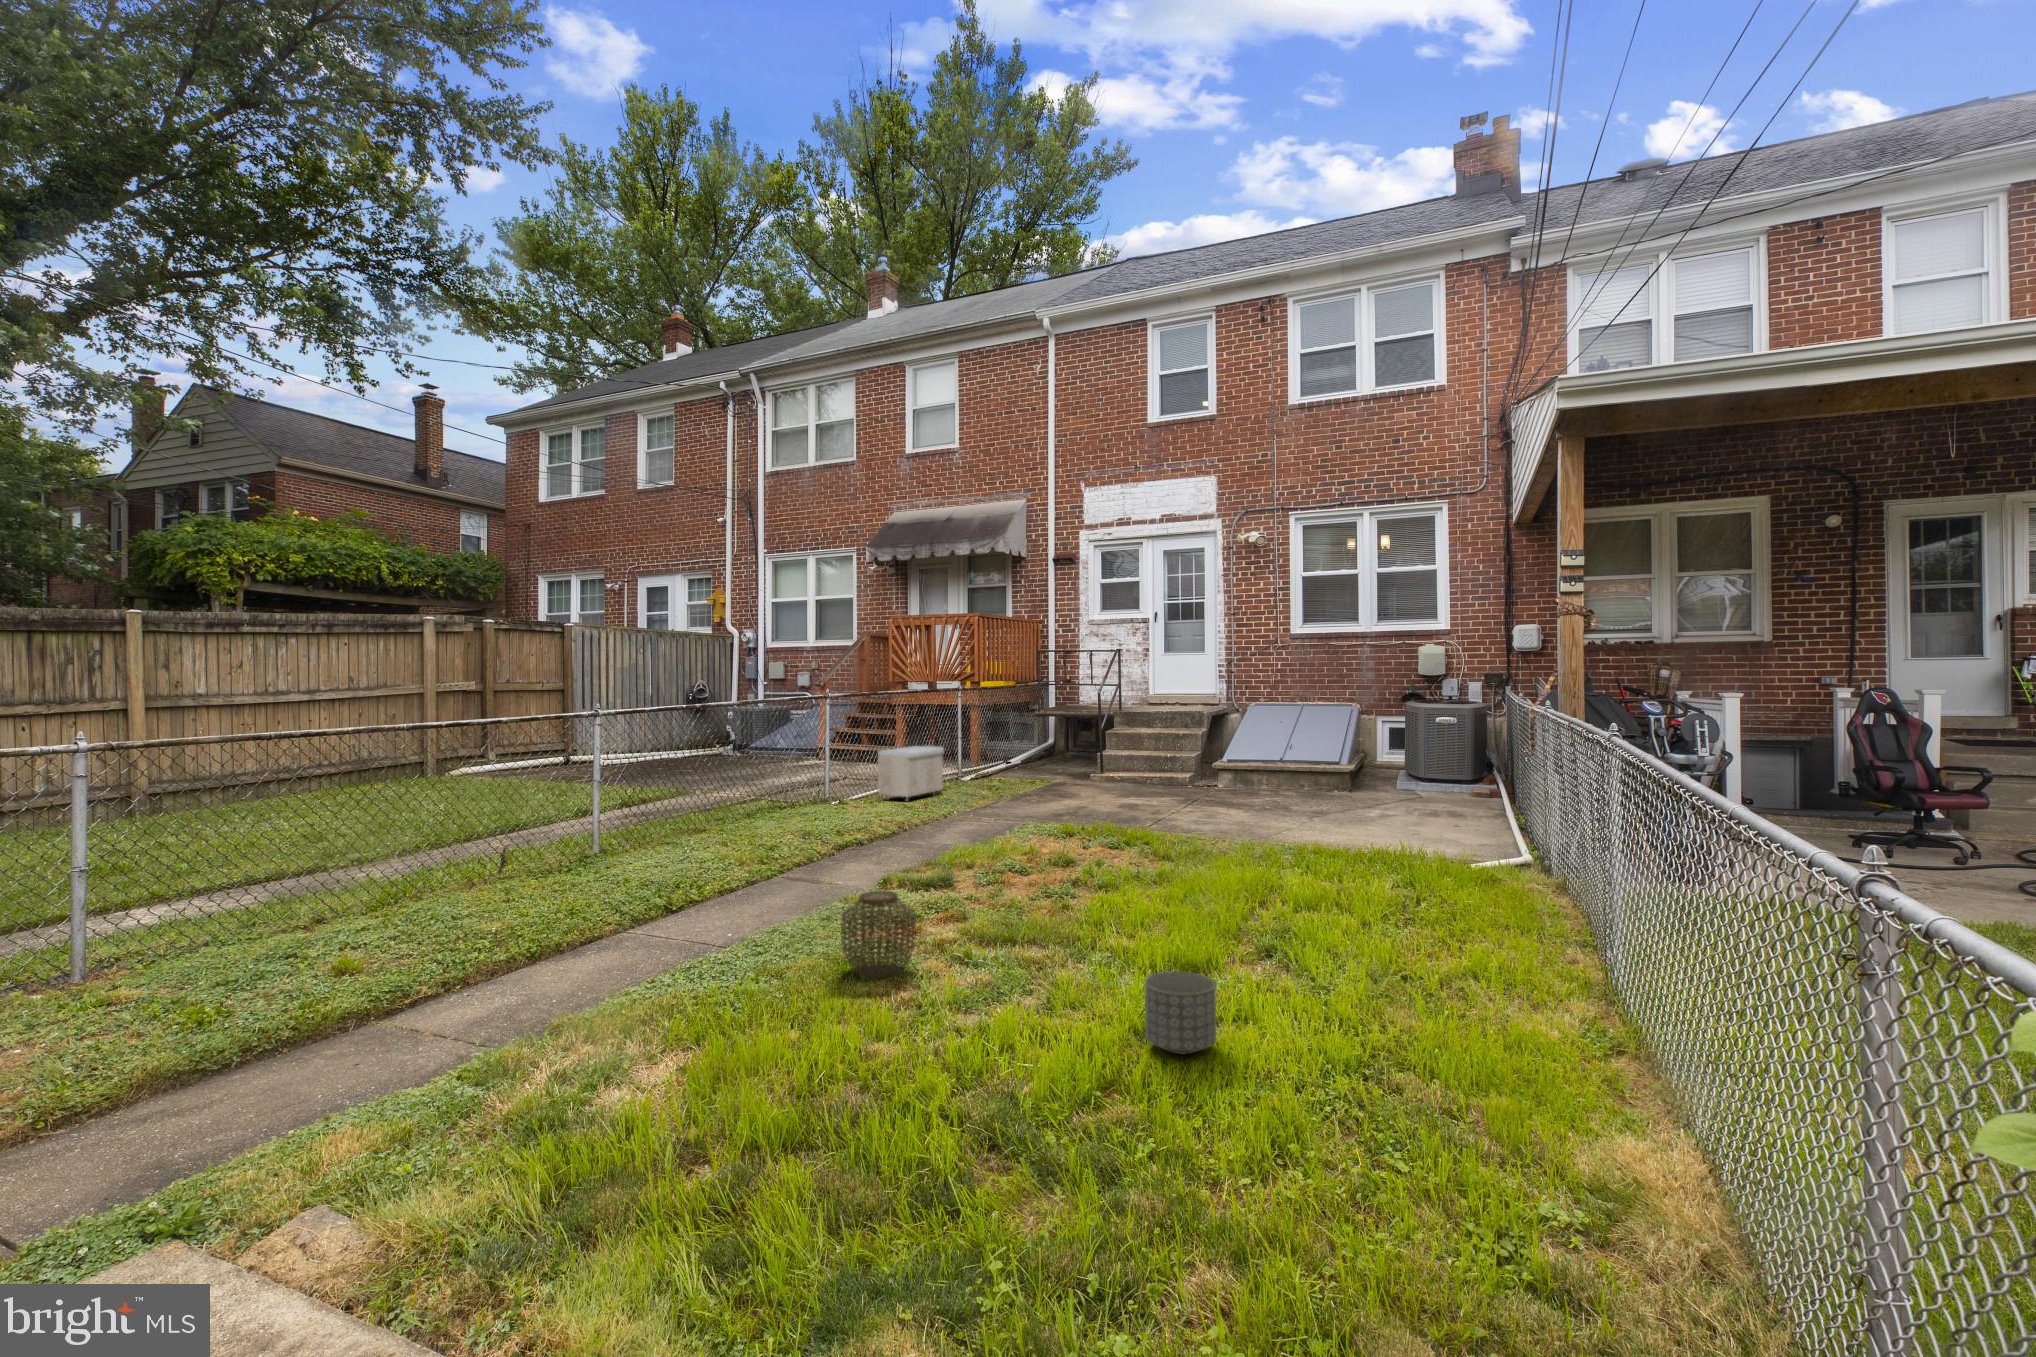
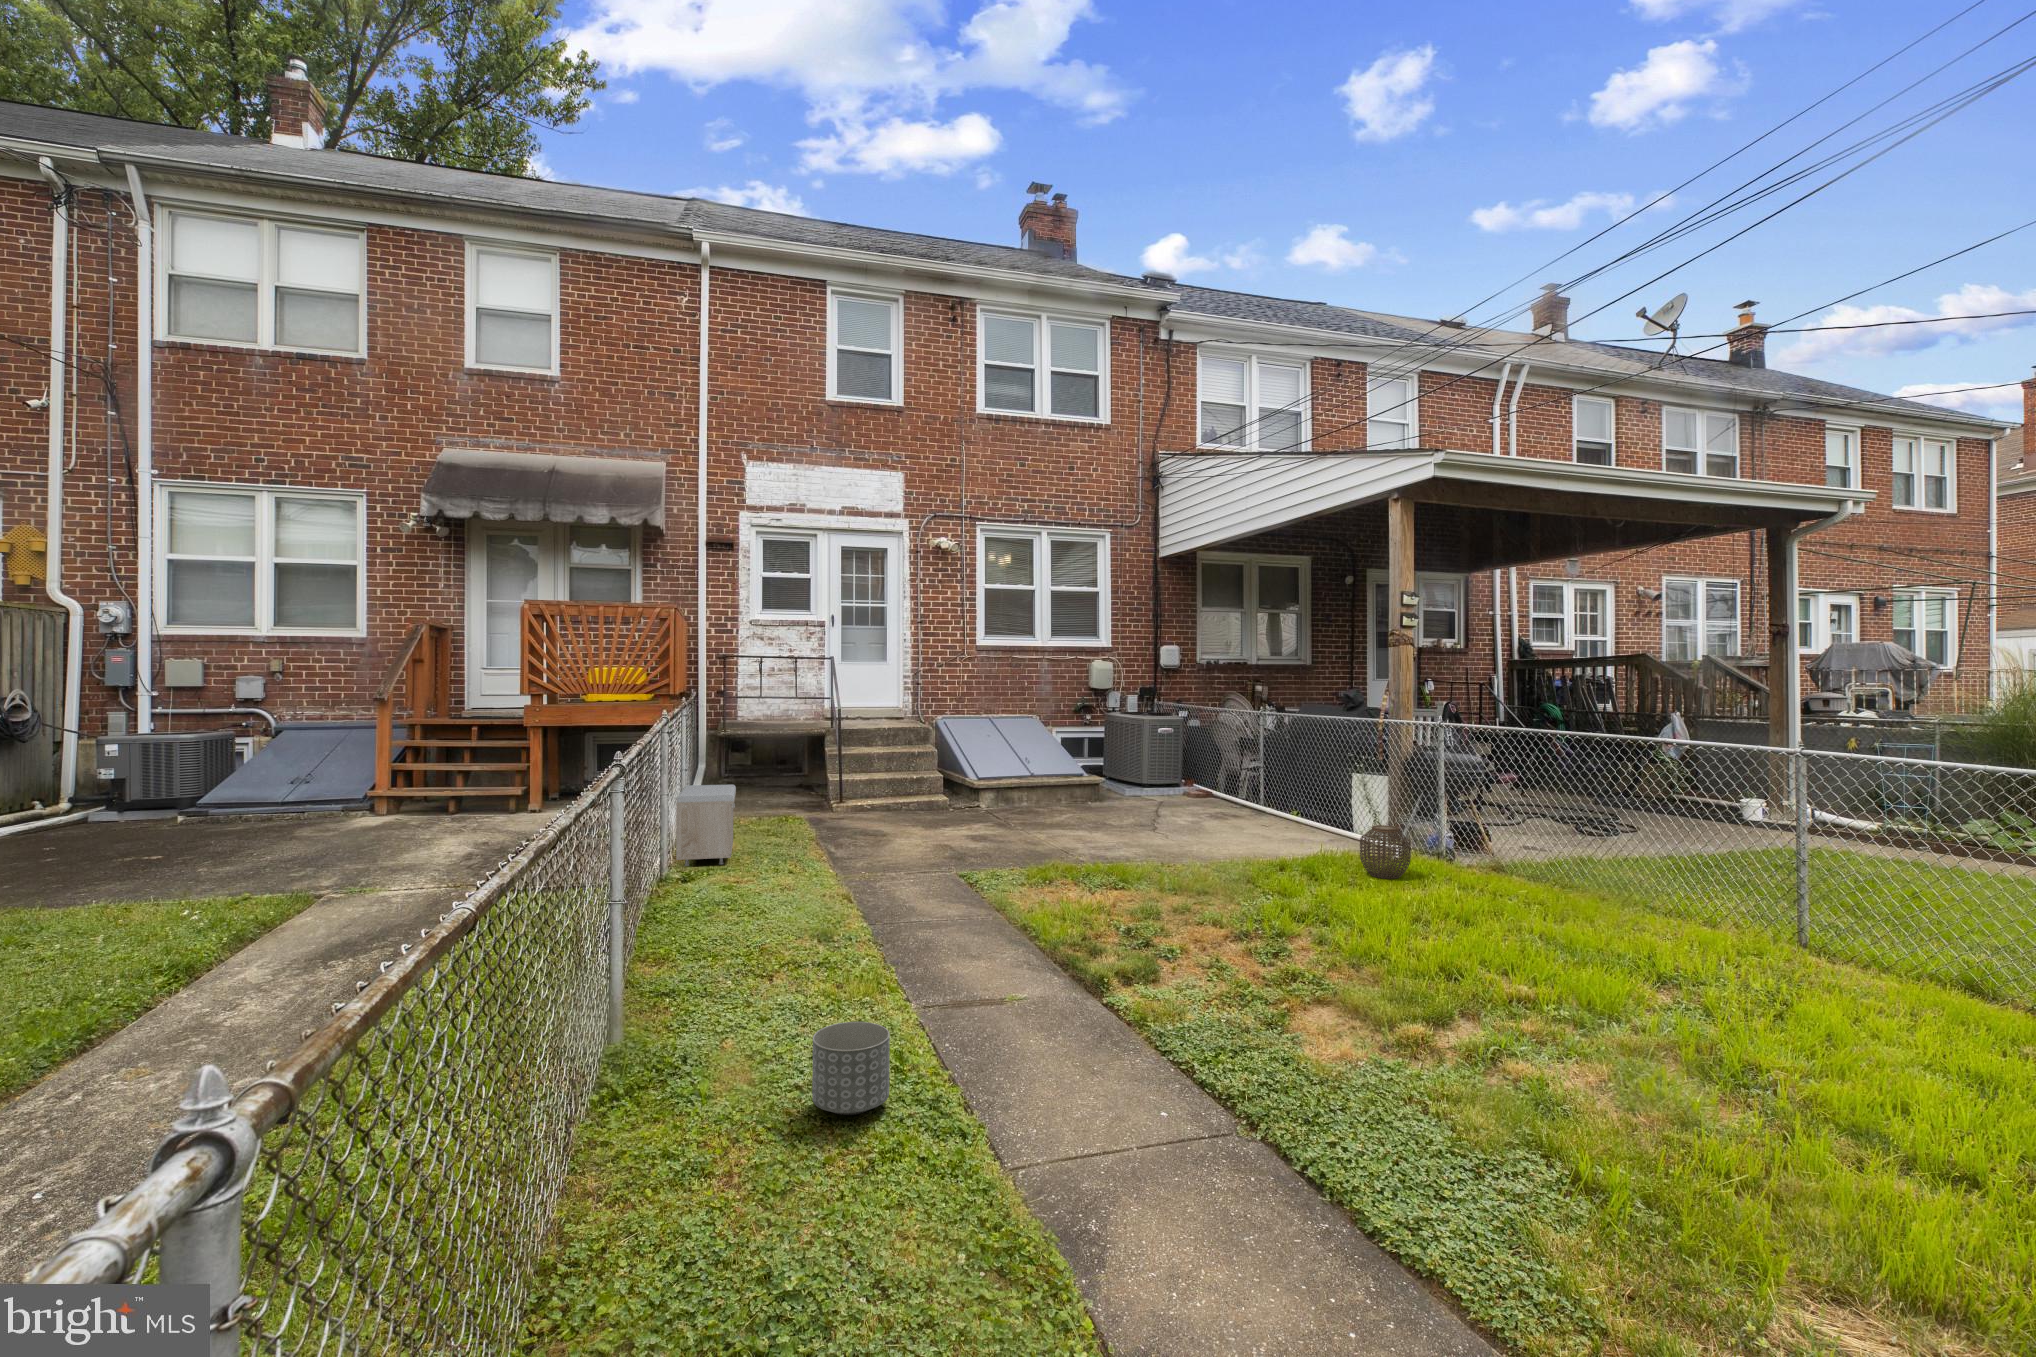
woven basket: present [841,891,916,978] -> present [1360,825,1411,879]
planter: present [1145,971,1216,1054] -> present [812,1022,890,1115]

